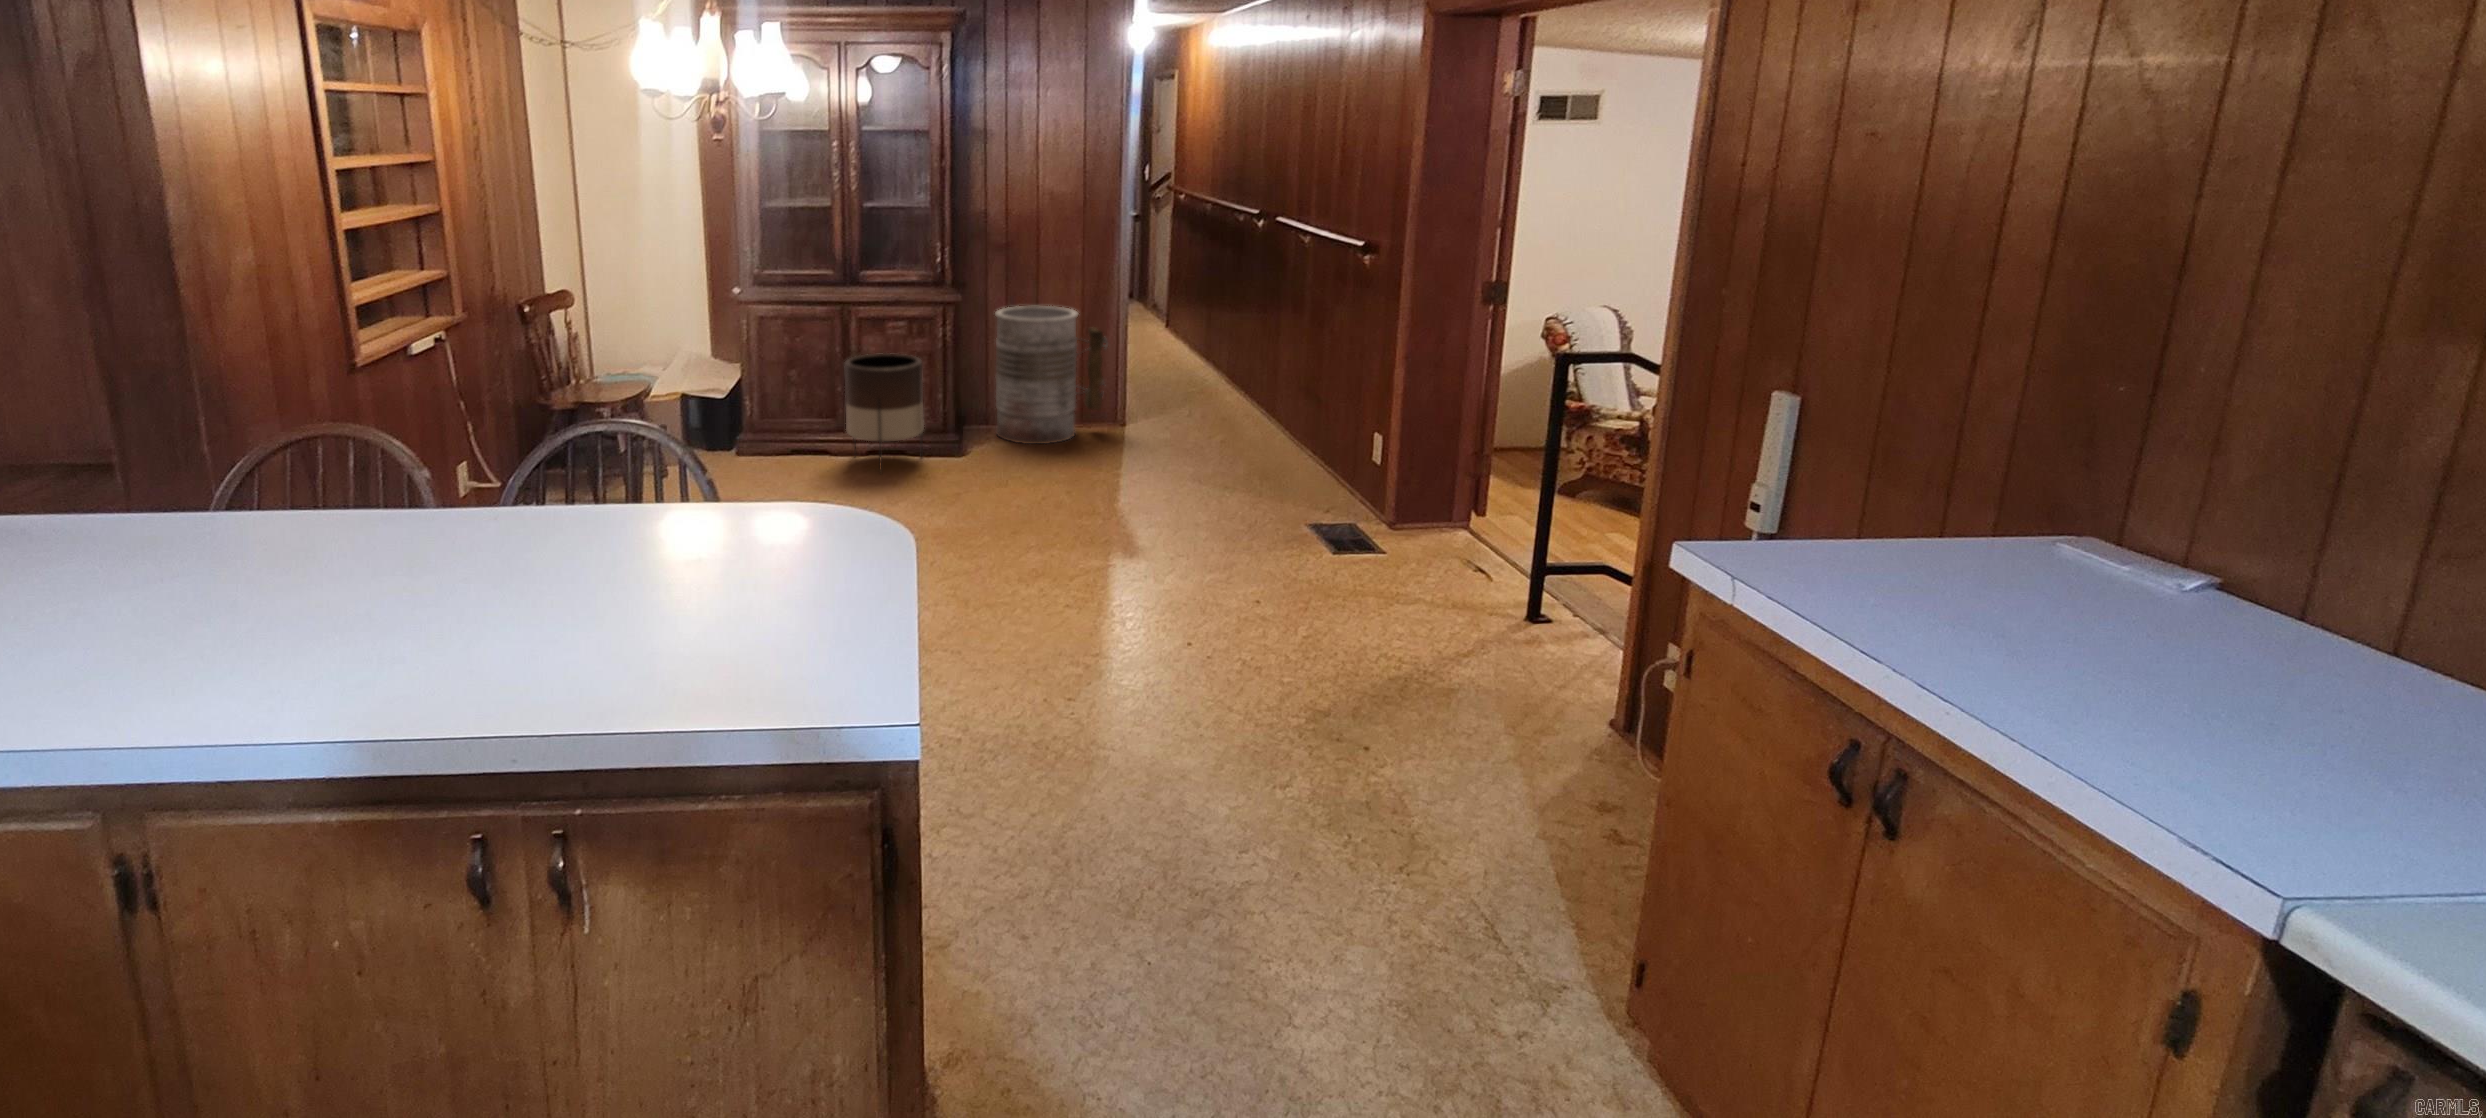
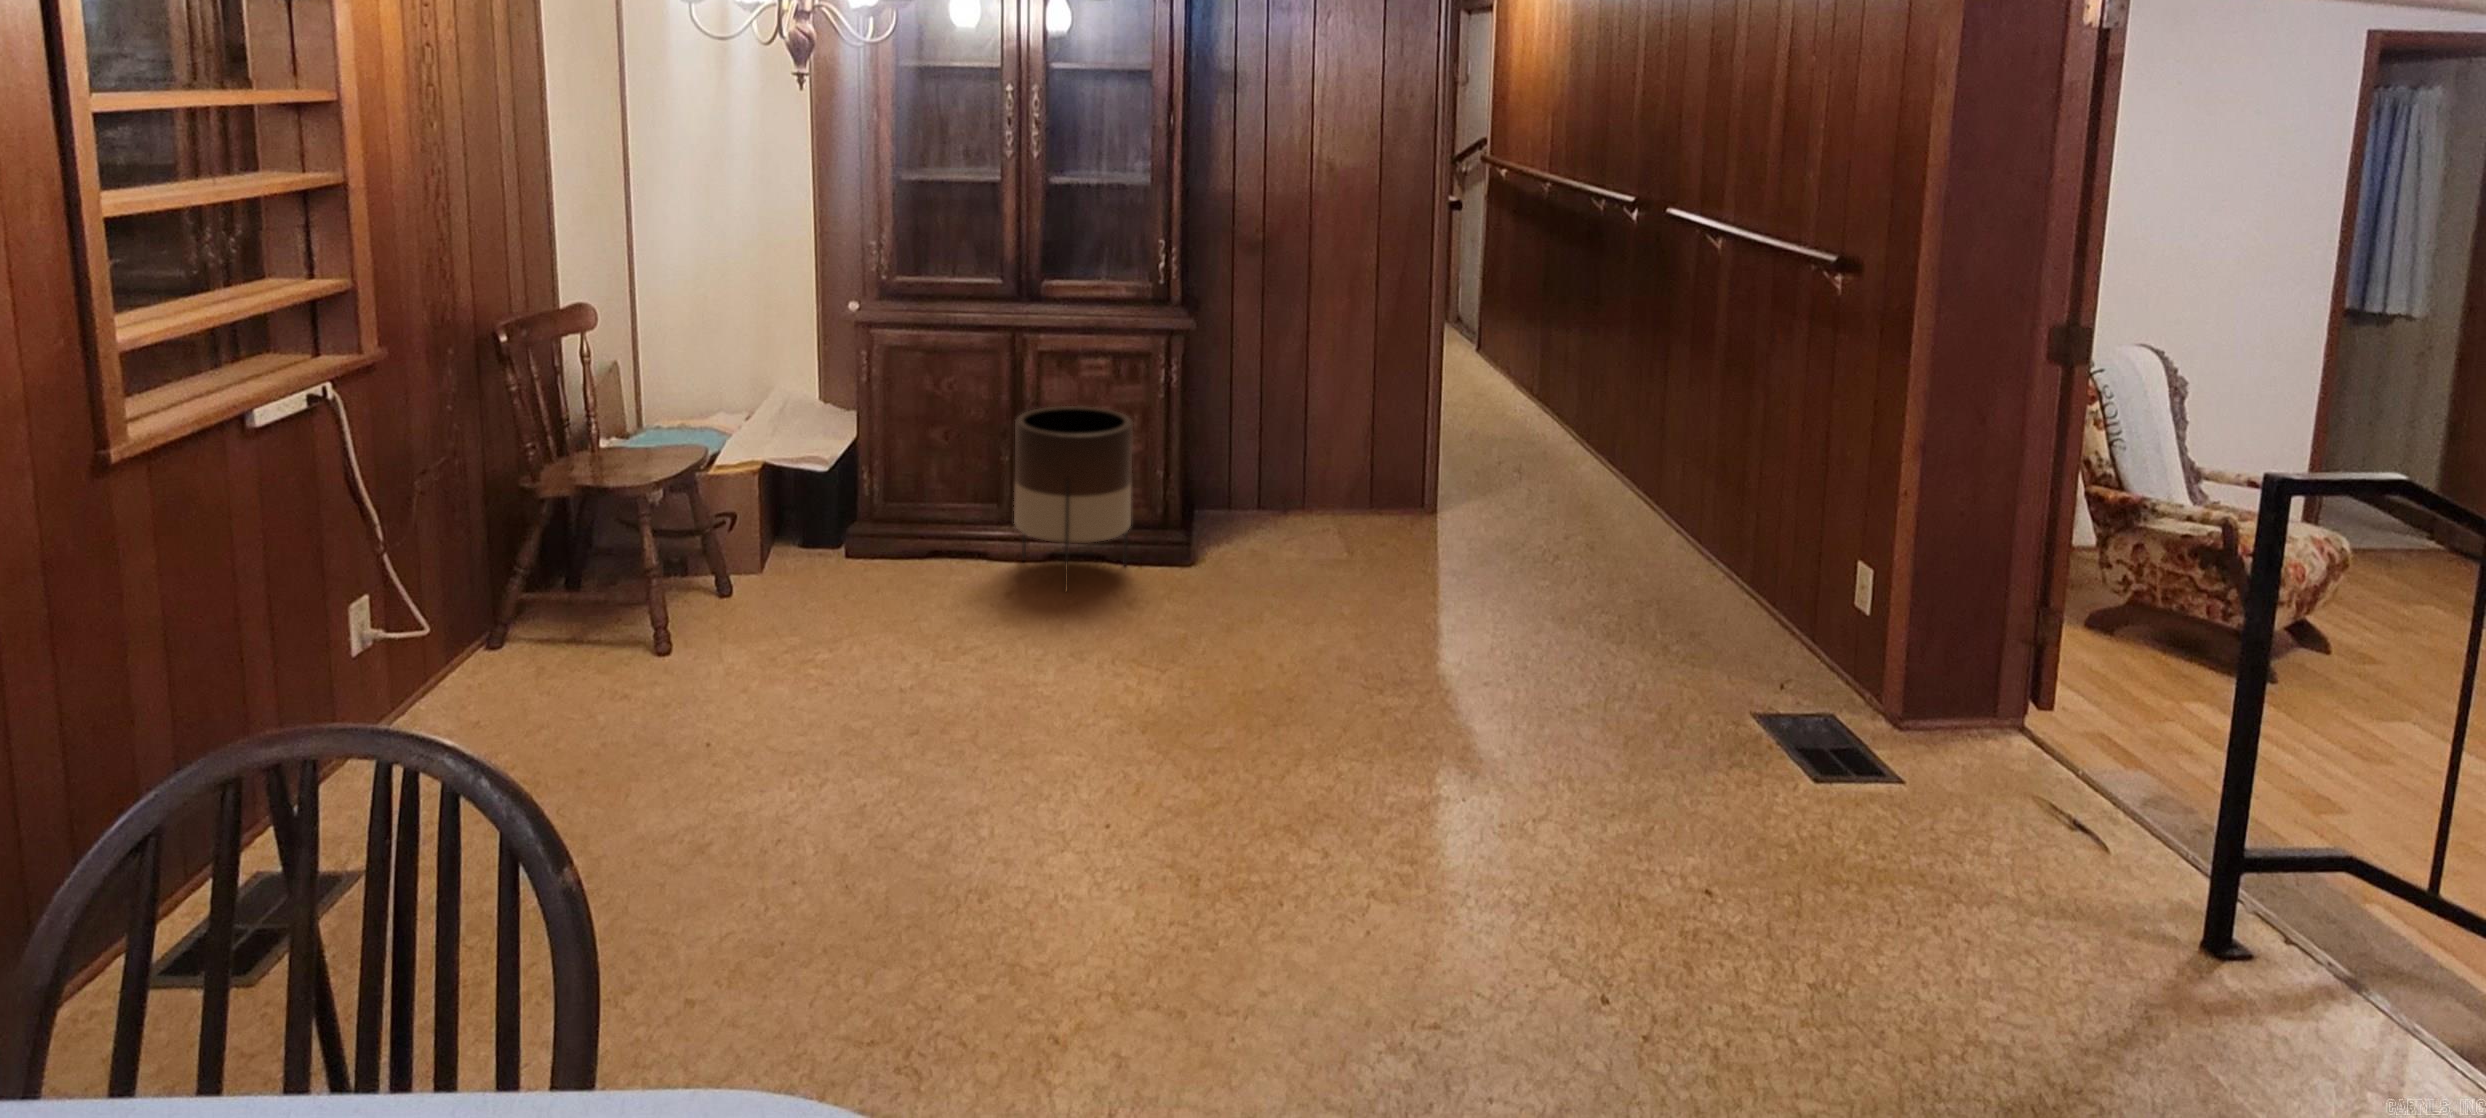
trash can: present [995,306,1108,444] -> none [1234,333,1415,547]

